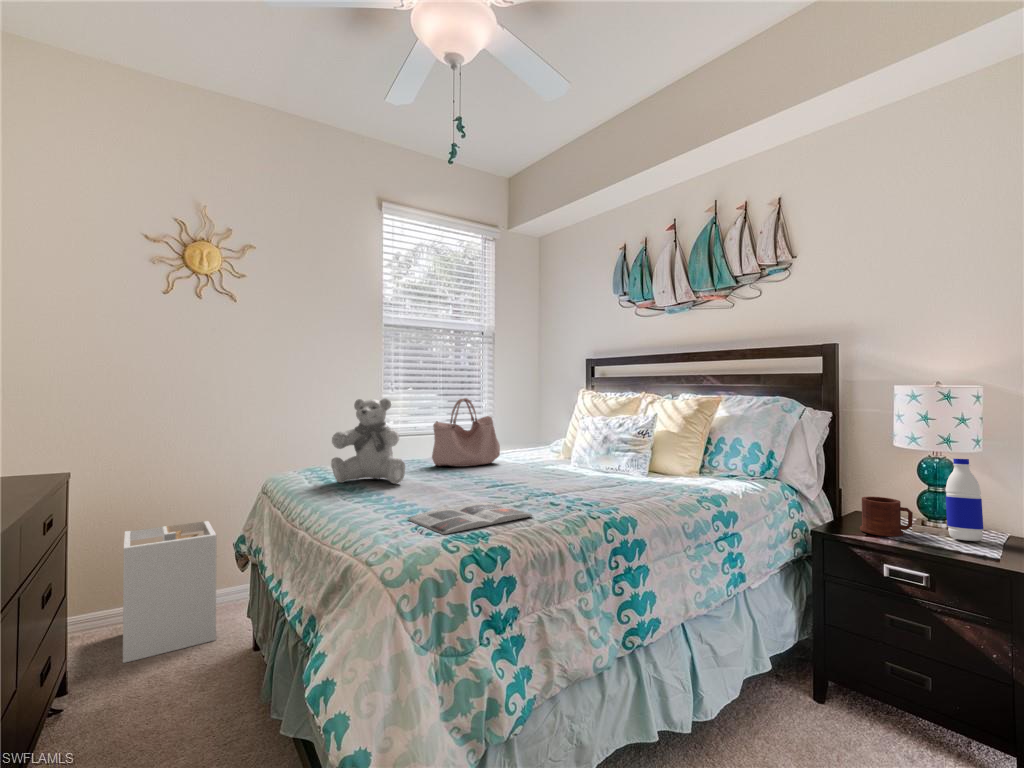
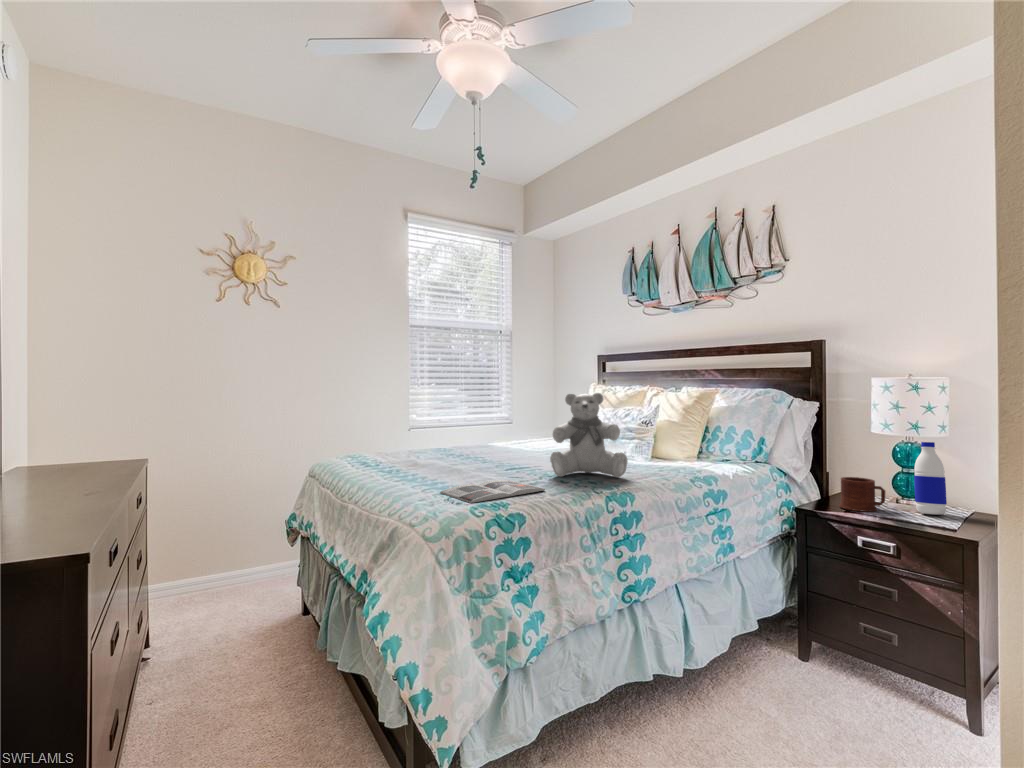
teddy bear: present [331,398,405,484] -> present [550,393,628,478]
handbag: present [432,398,500,467] -> none [457,392,518,453]
laundry hamper: present [123,521,216,663] -> none [190,502,270,622]

